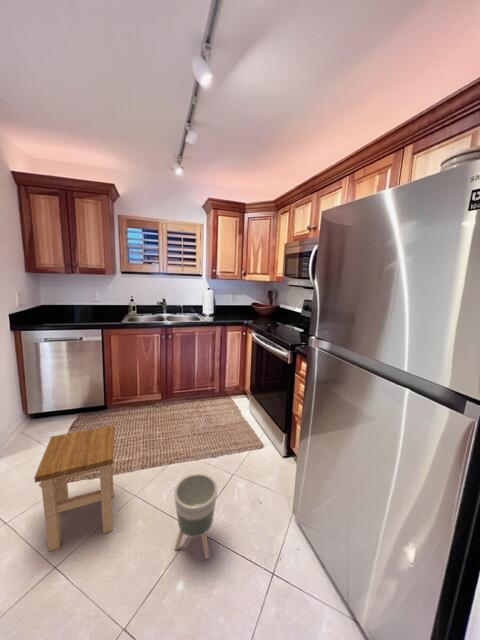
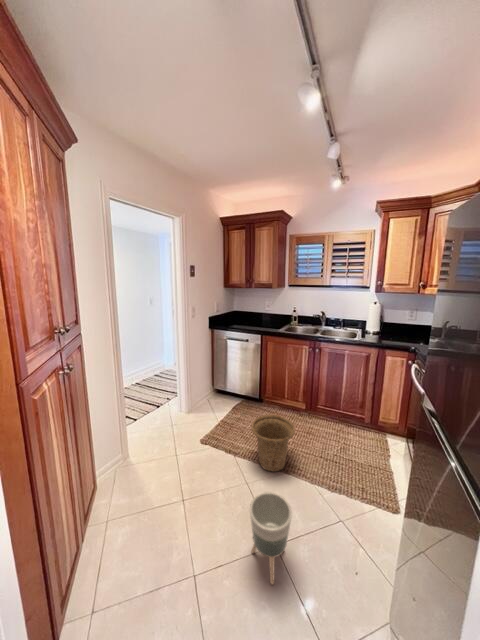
basket: none [125,410,175,472] -> present [251,415,295,472]
stool: present [34,425,114,552] -> none [178,410,239,501]

